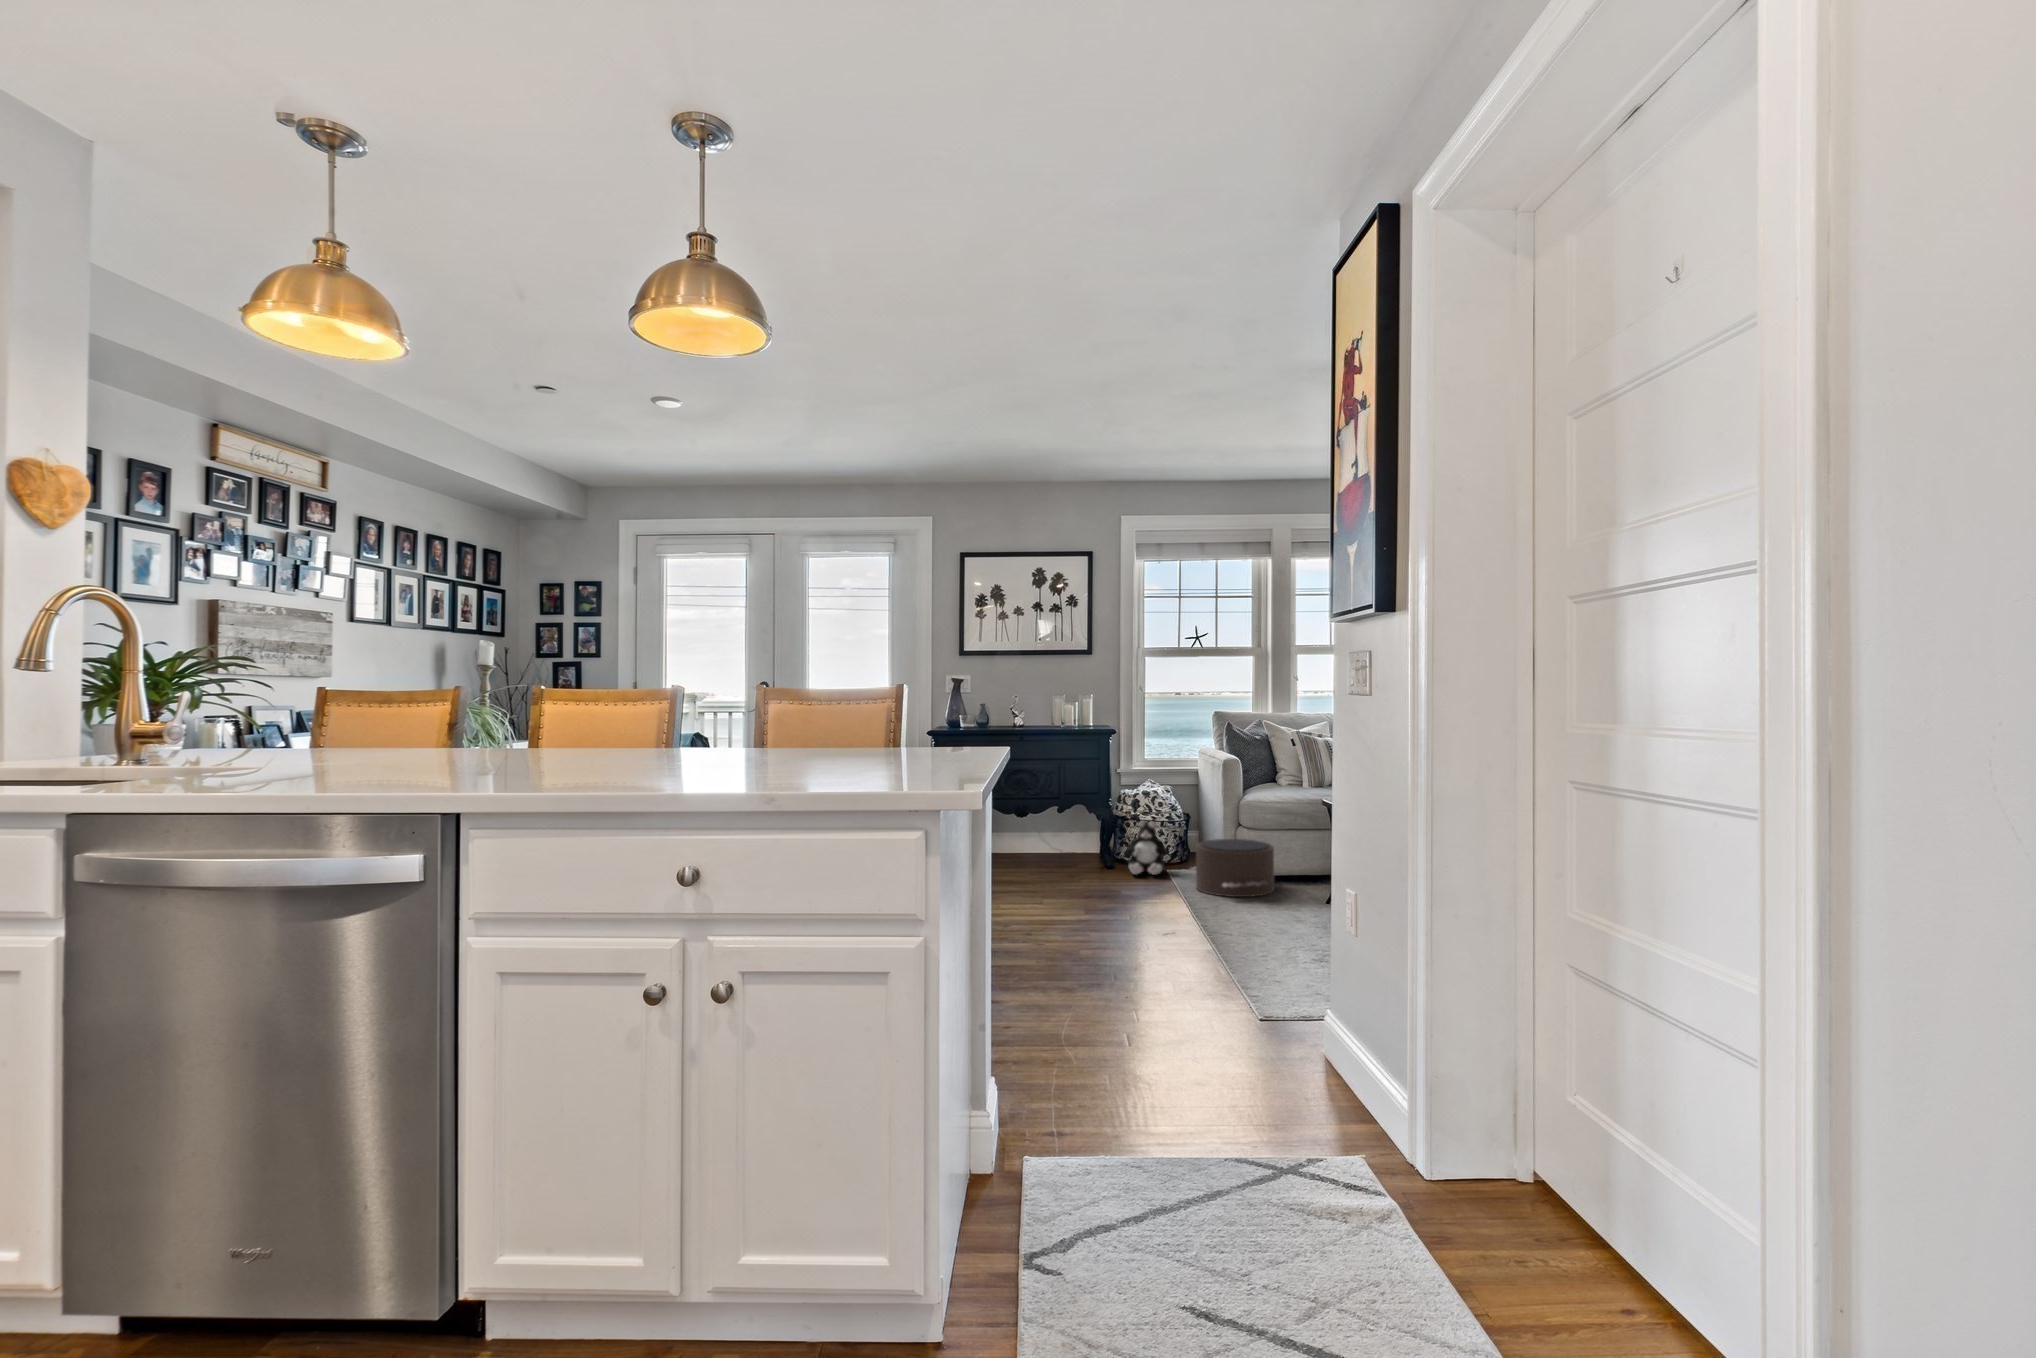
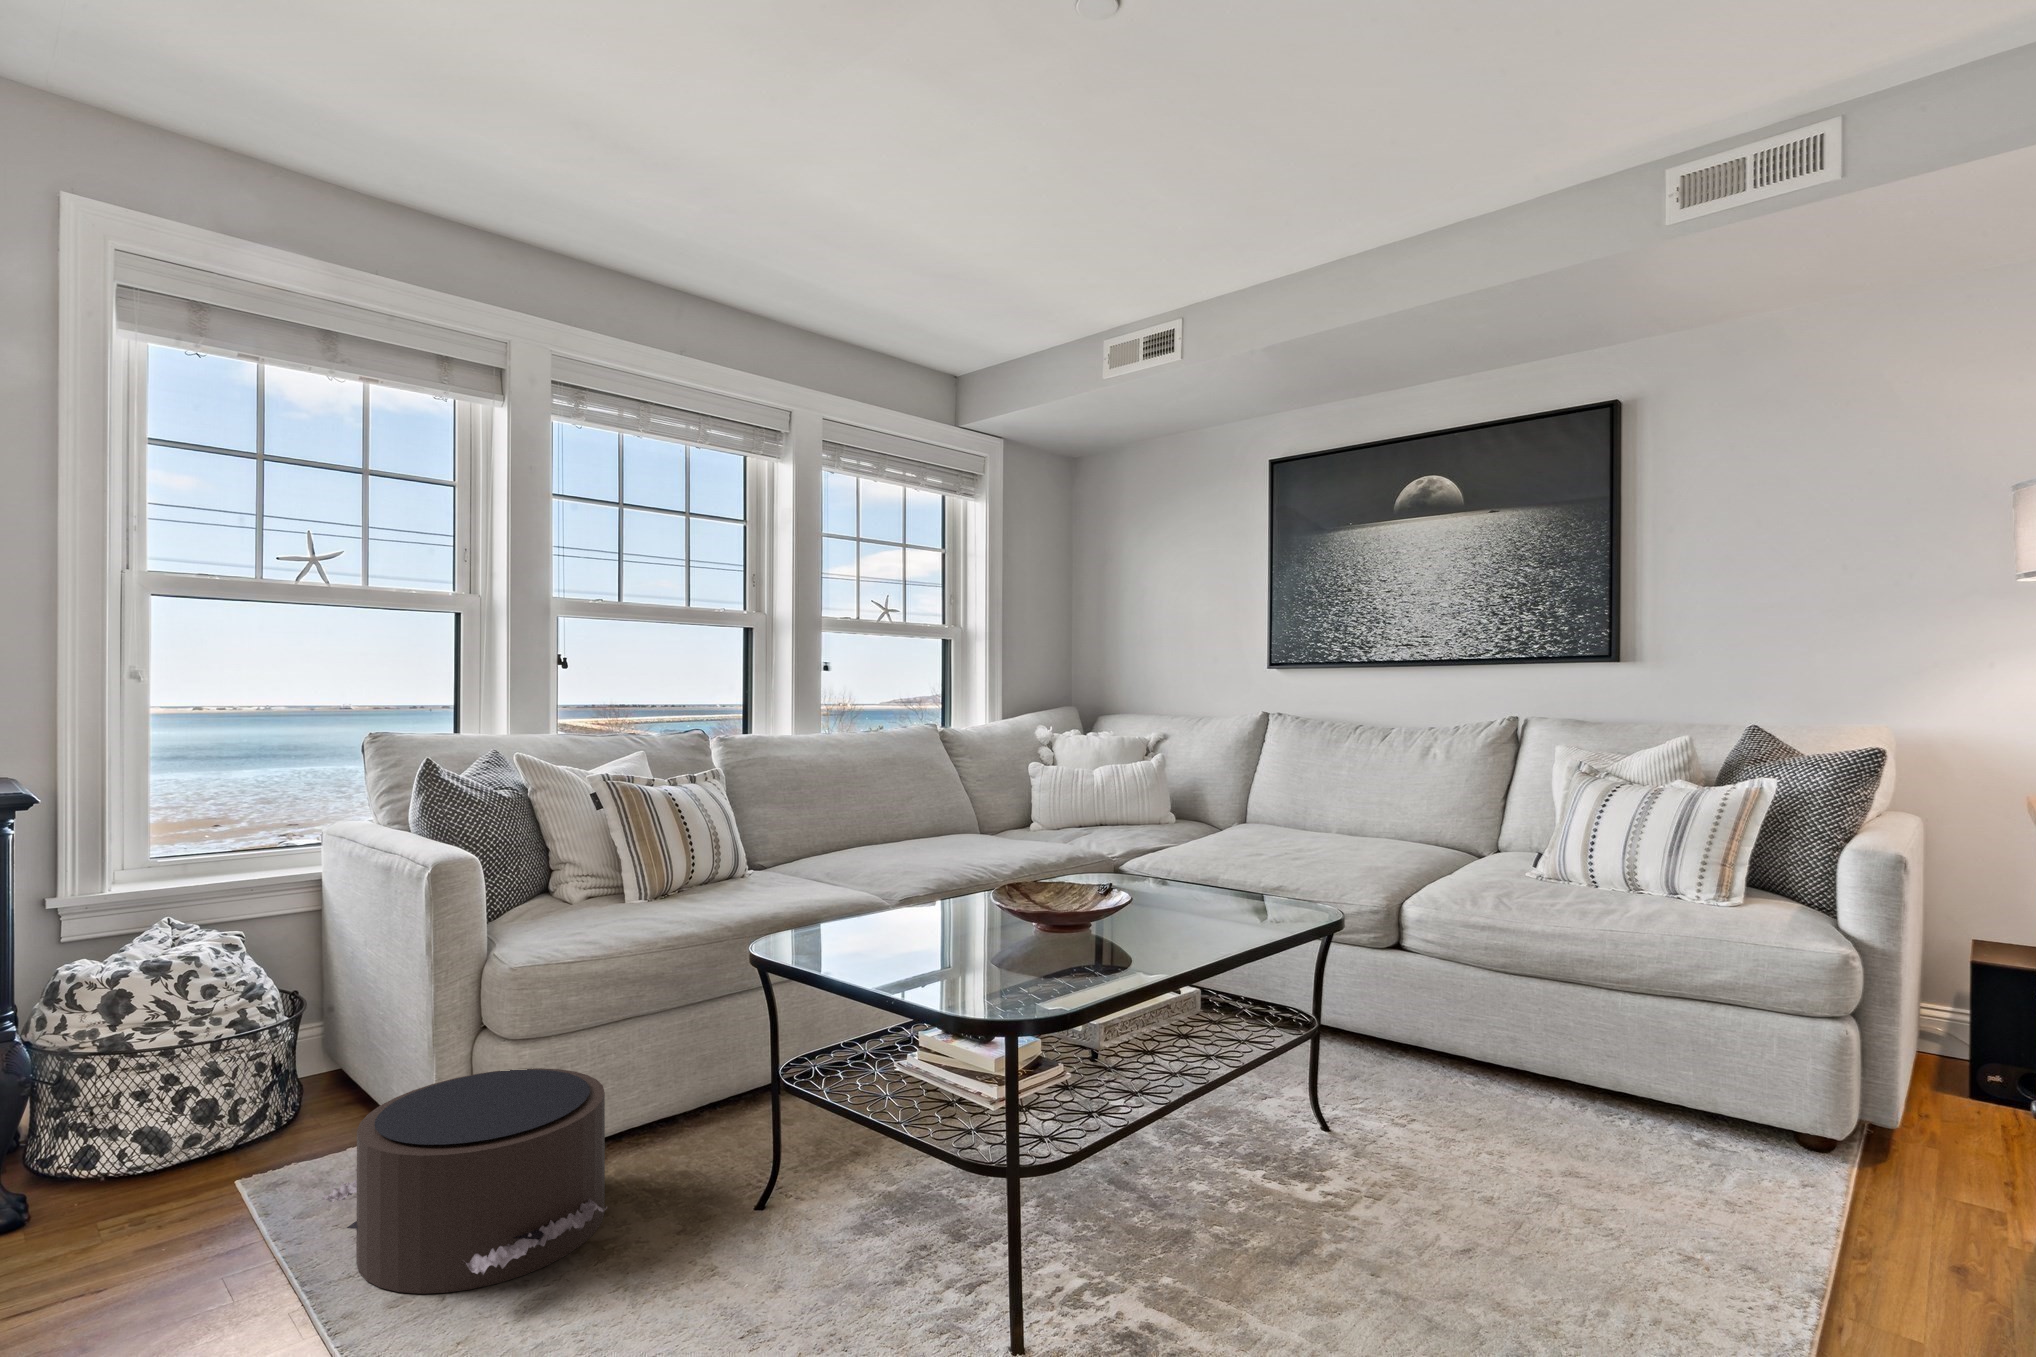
plush toy: present [1126,821,1167,875] -> none [74,1058,238,1258]

